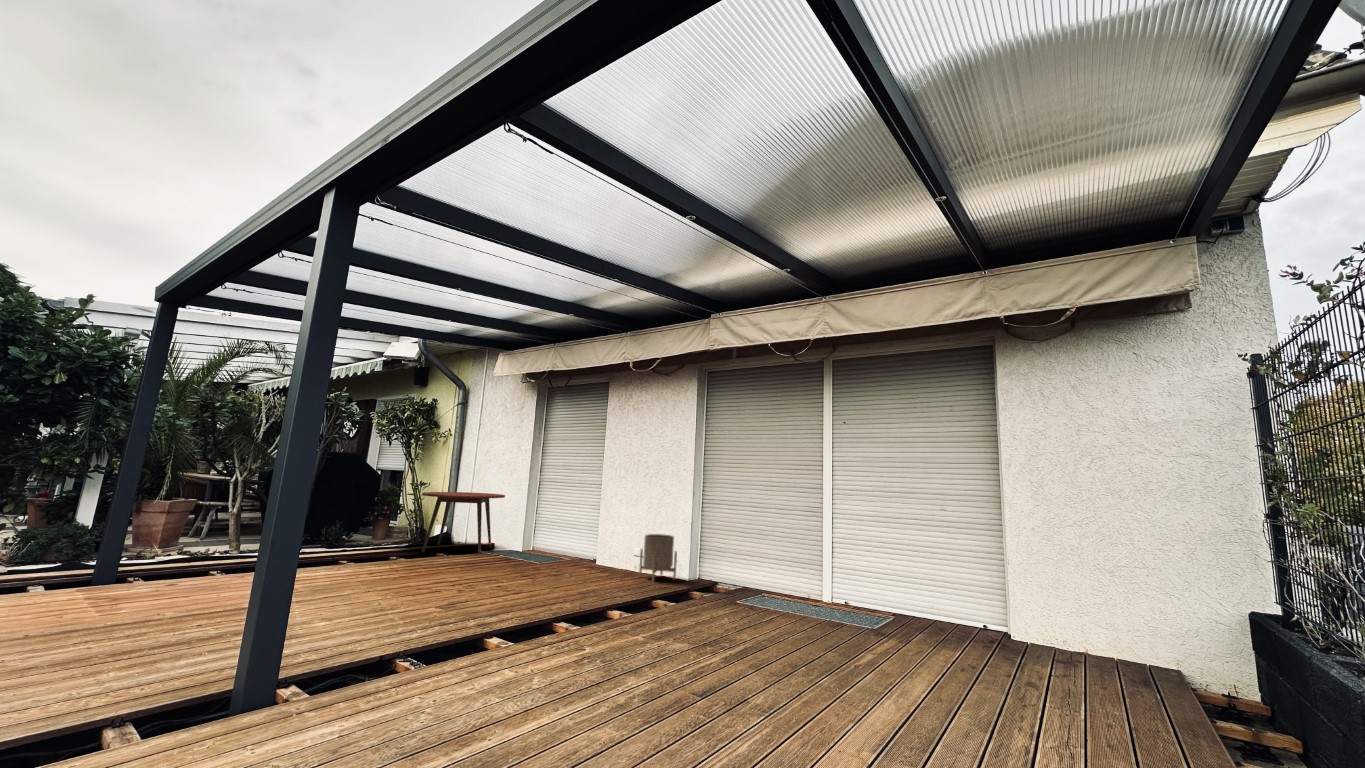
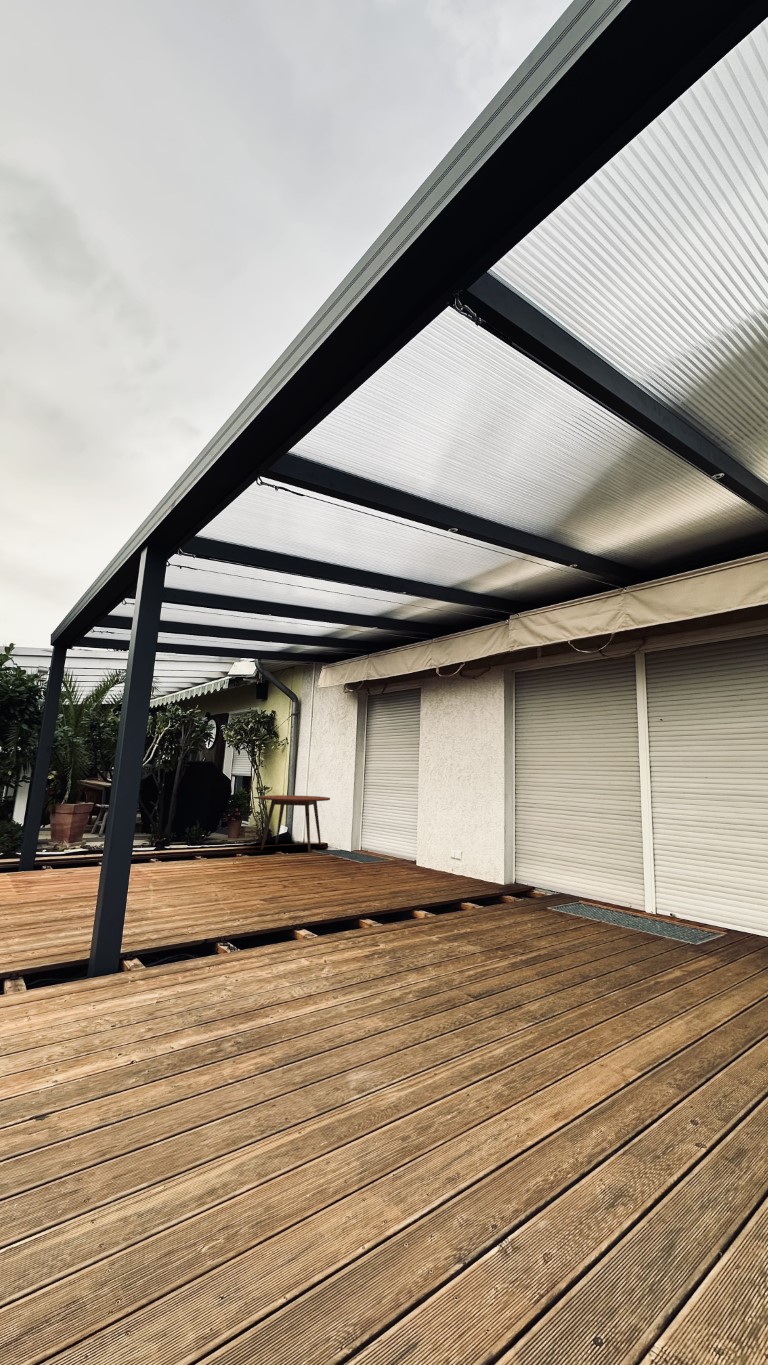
planter: present [639,534,677,581] -> none [452,836,488,884]

